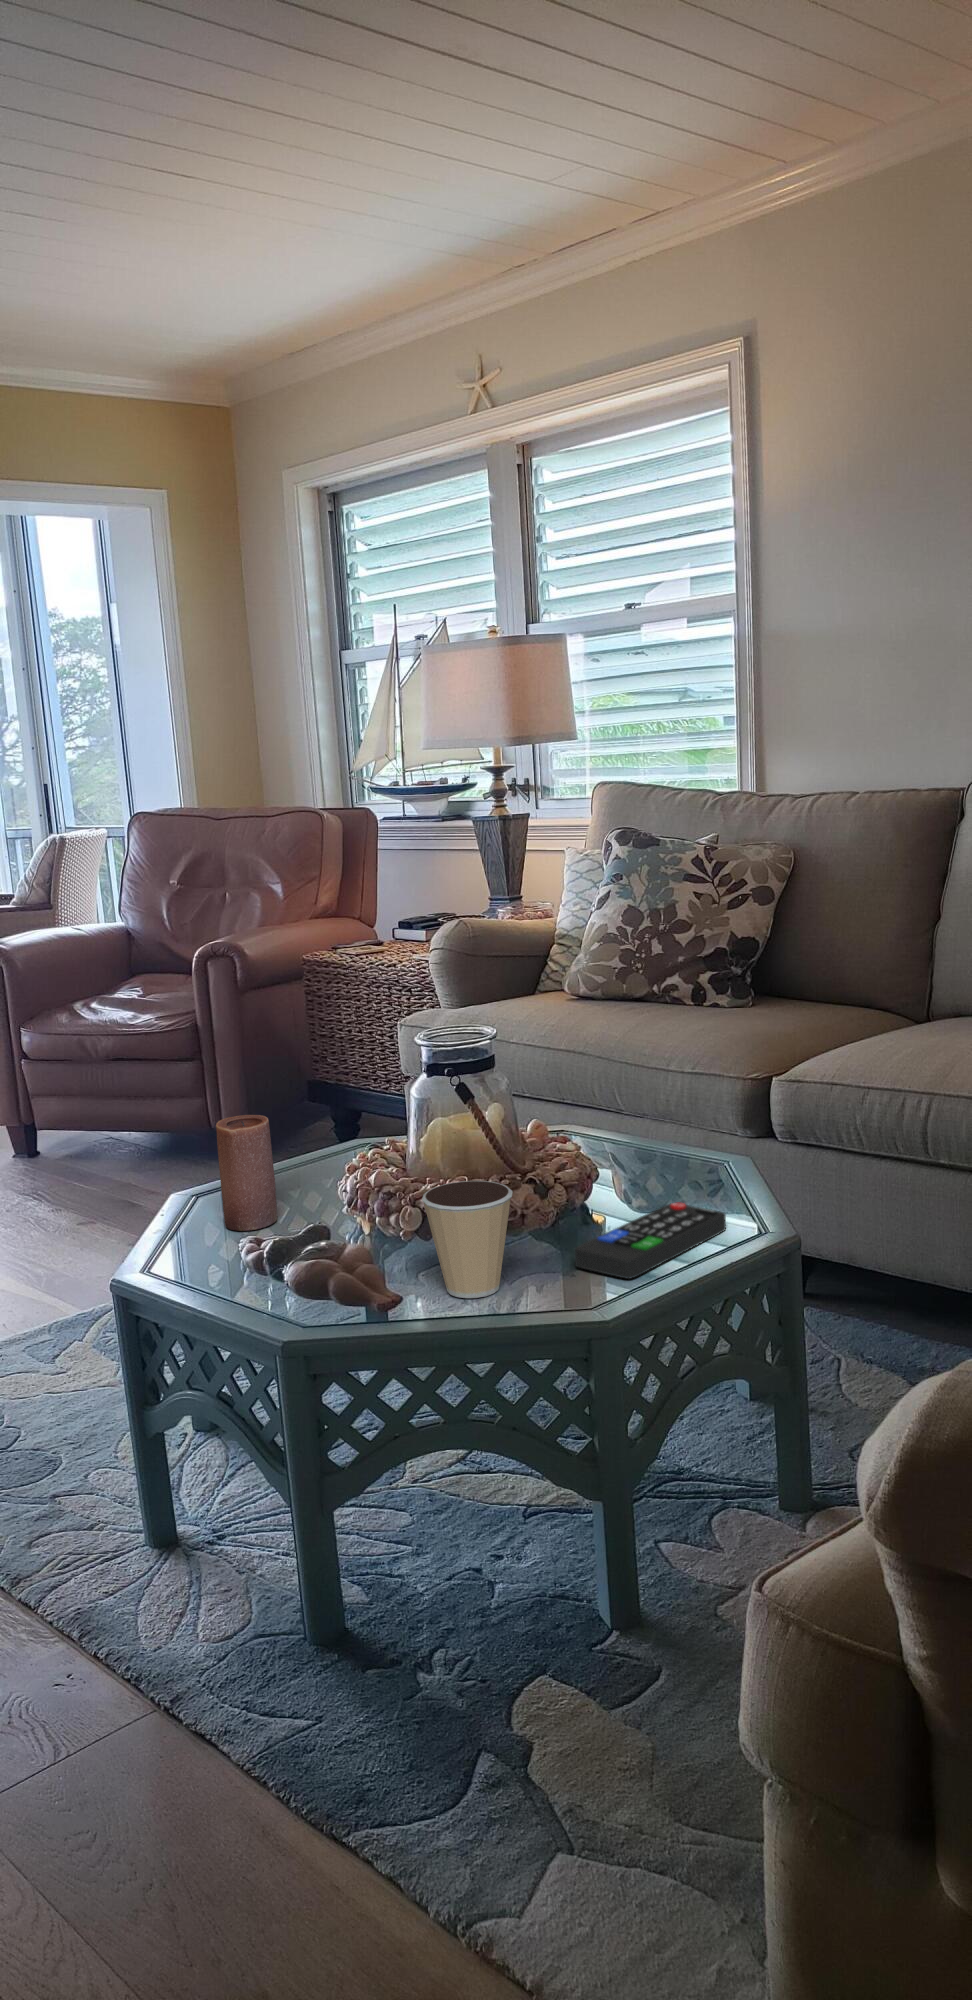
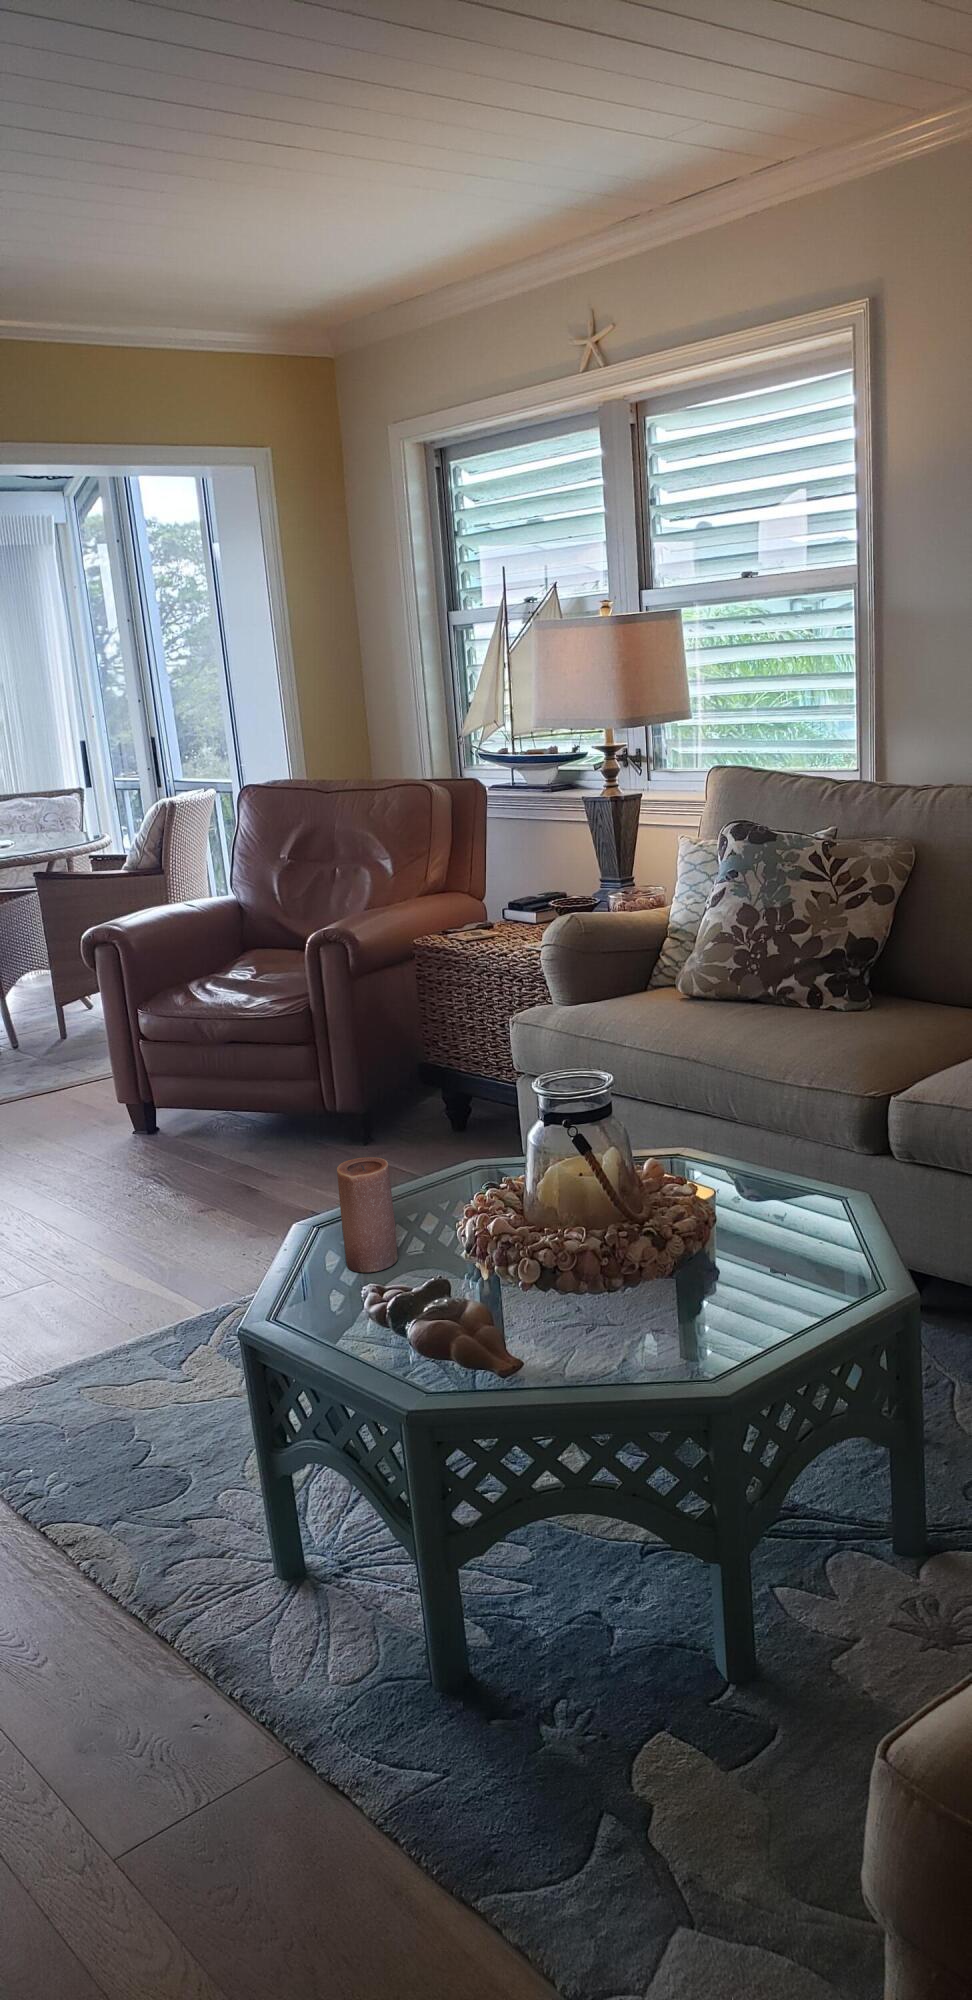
coffee cup: present [422,1181,513,1298] -> none [542,1245,632,1364]
remote control: present [575,1203,726,1278] -> none [694,1256,846,1346]

